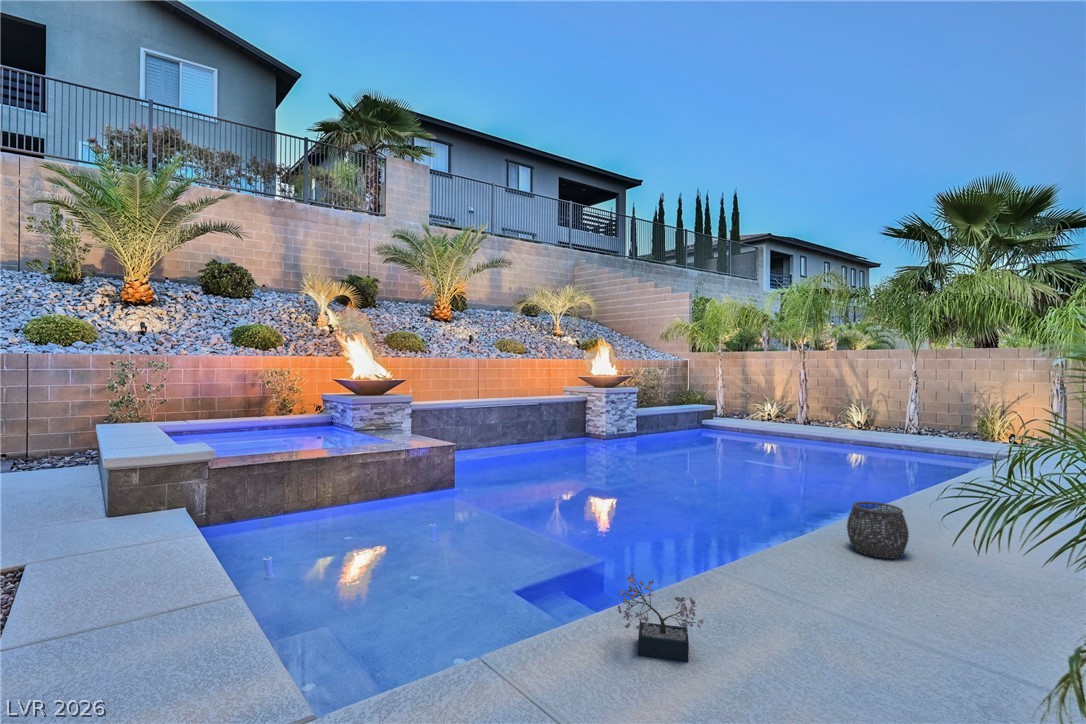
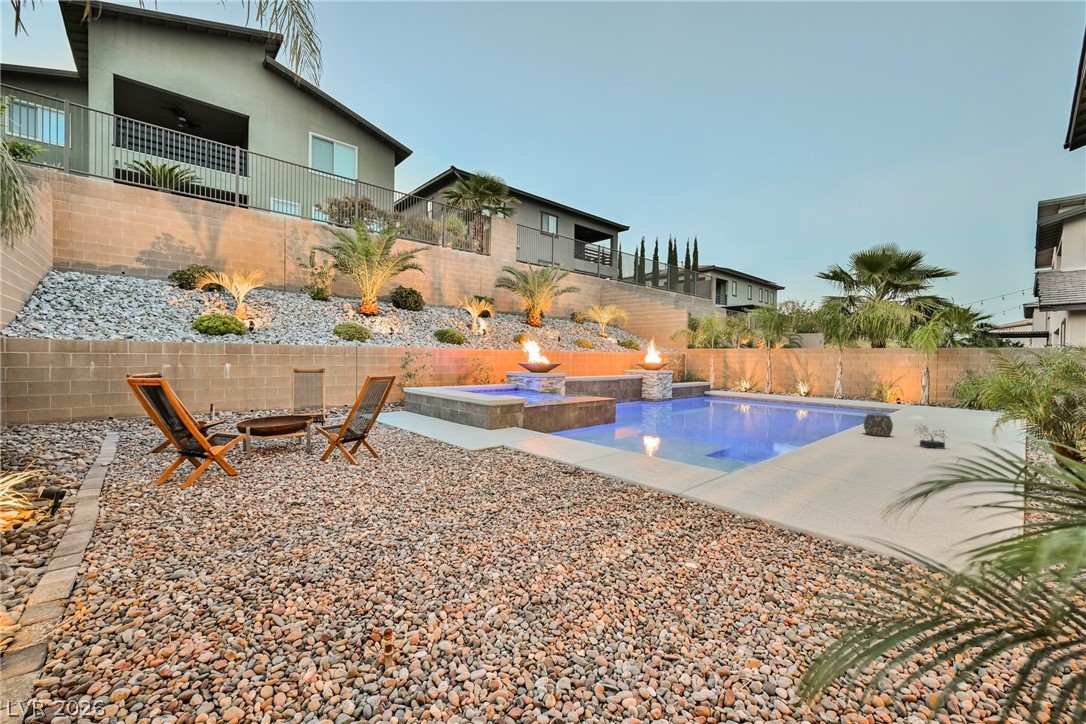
decorative plant: present [618,574,704,662] -> present [915,426,945,449]

